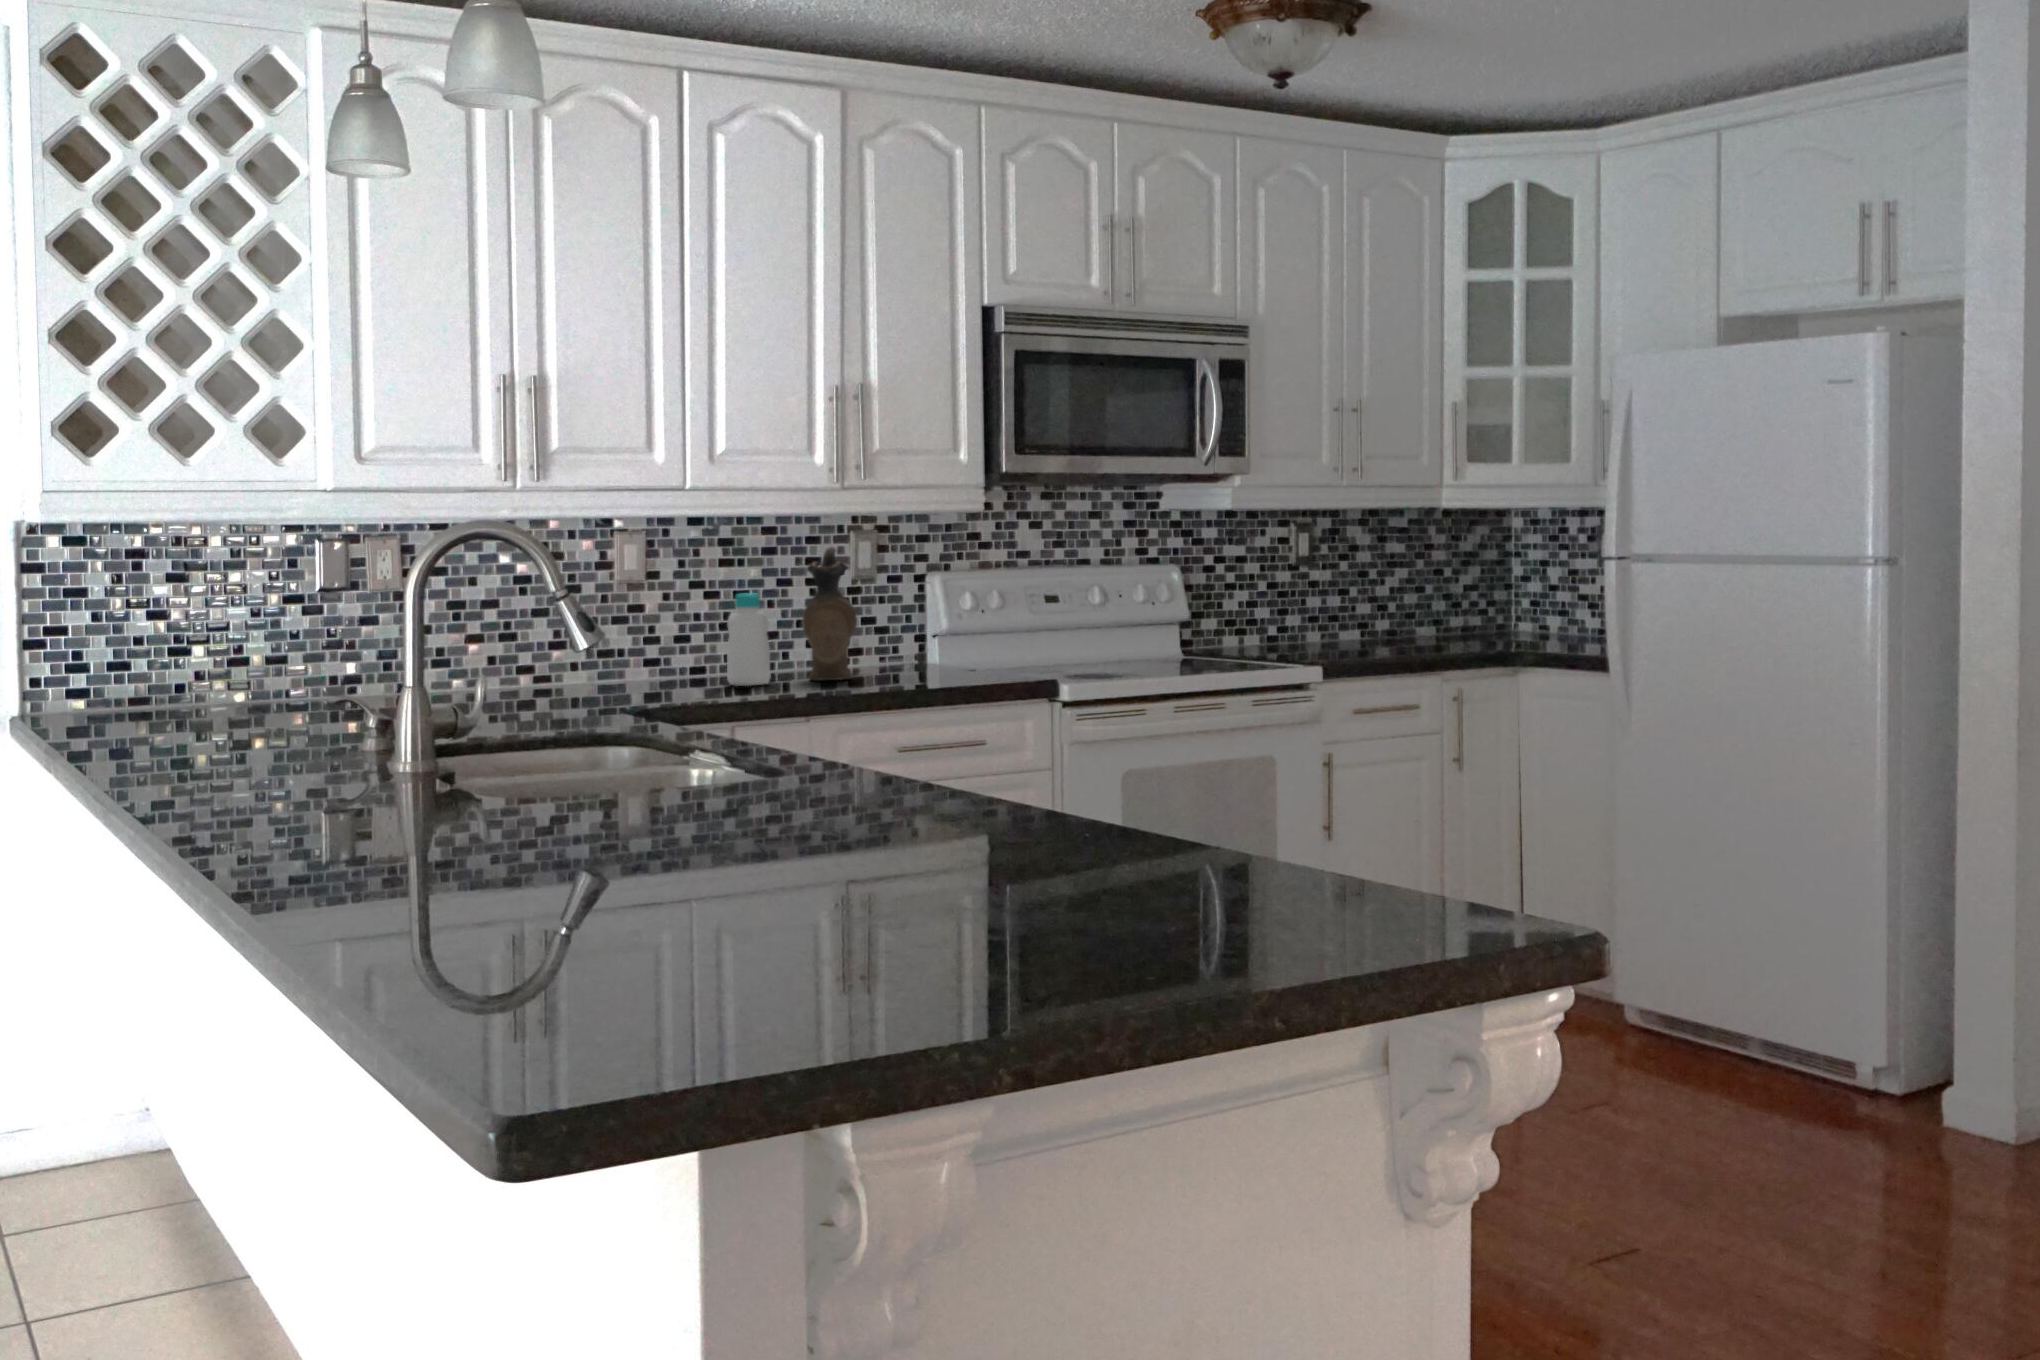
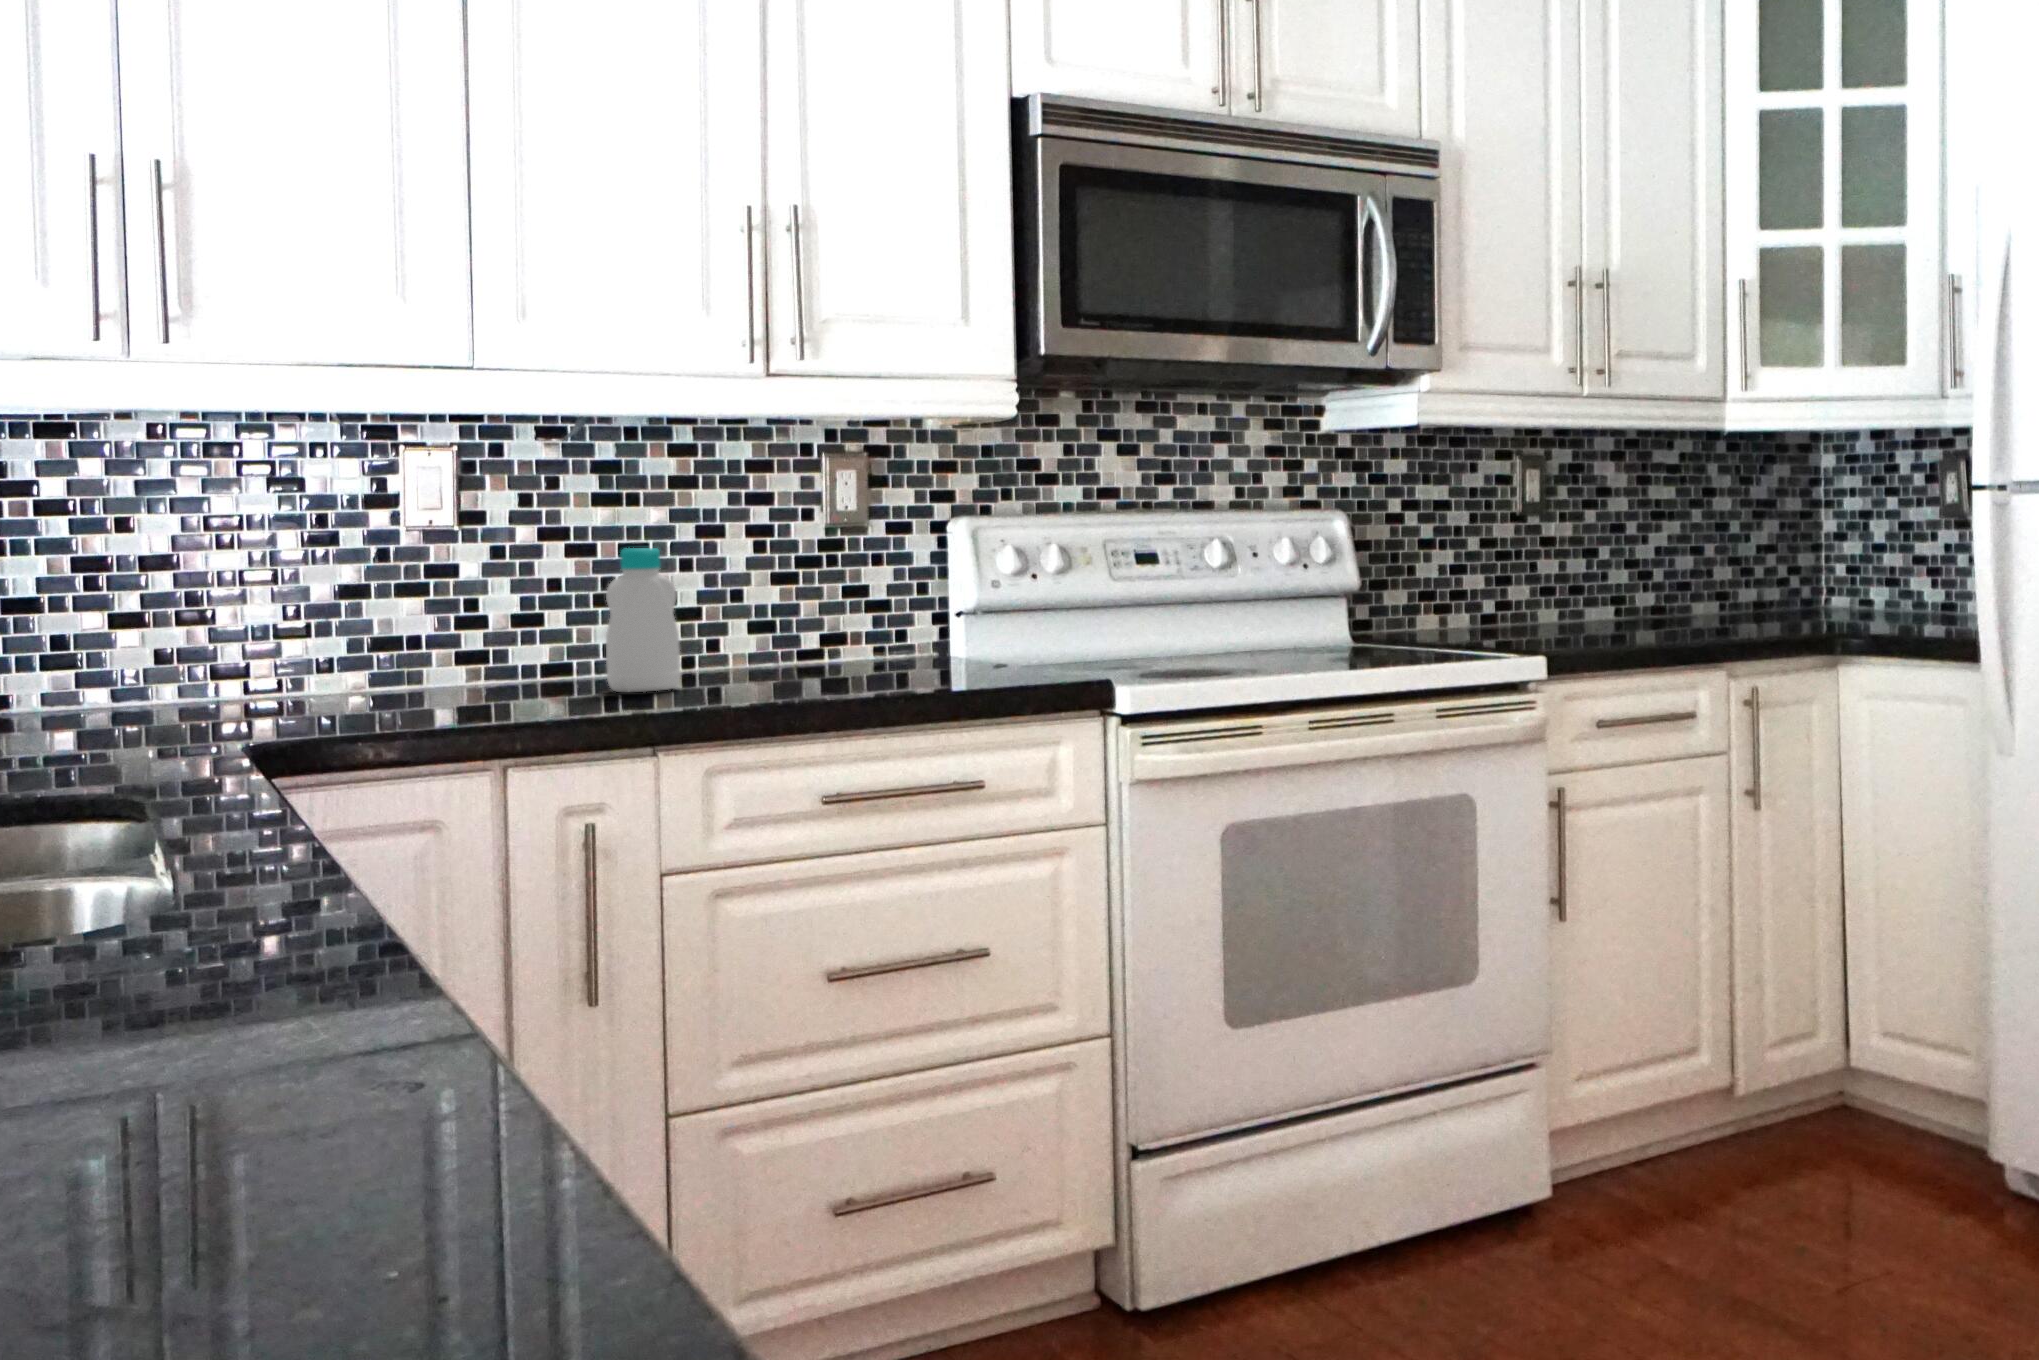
ceramic pitcher: present [802,547,857,680] -> none [736,477,824,682]

